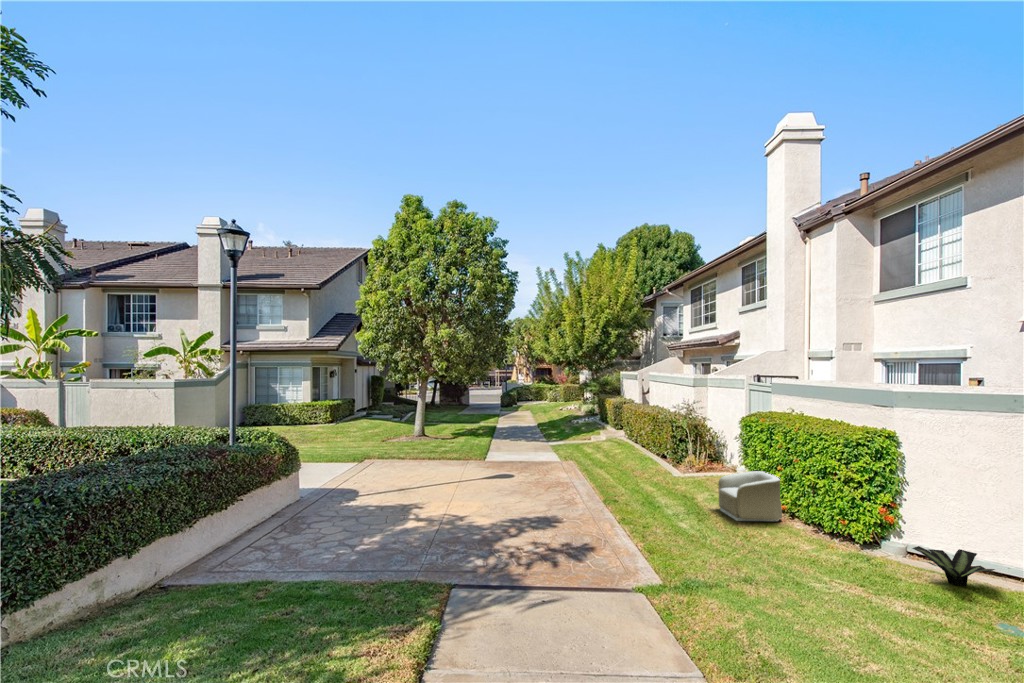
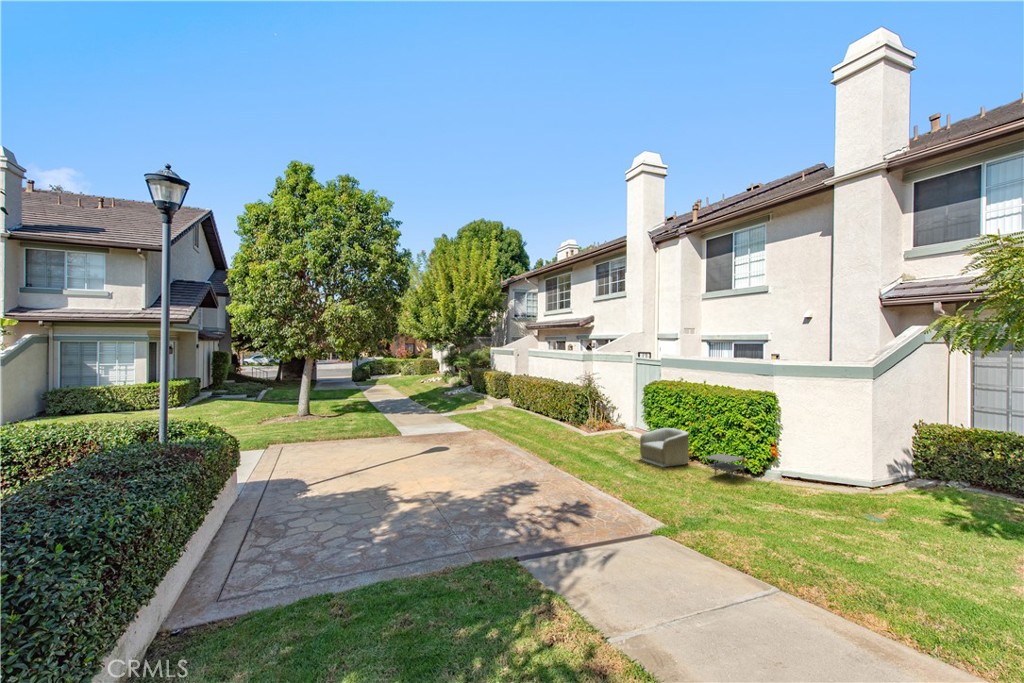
side table: none [783,510,851,550] -> present [705,453,746,481]
potted plant: present [912,546,995,586] -> none [795,470,844,493]

